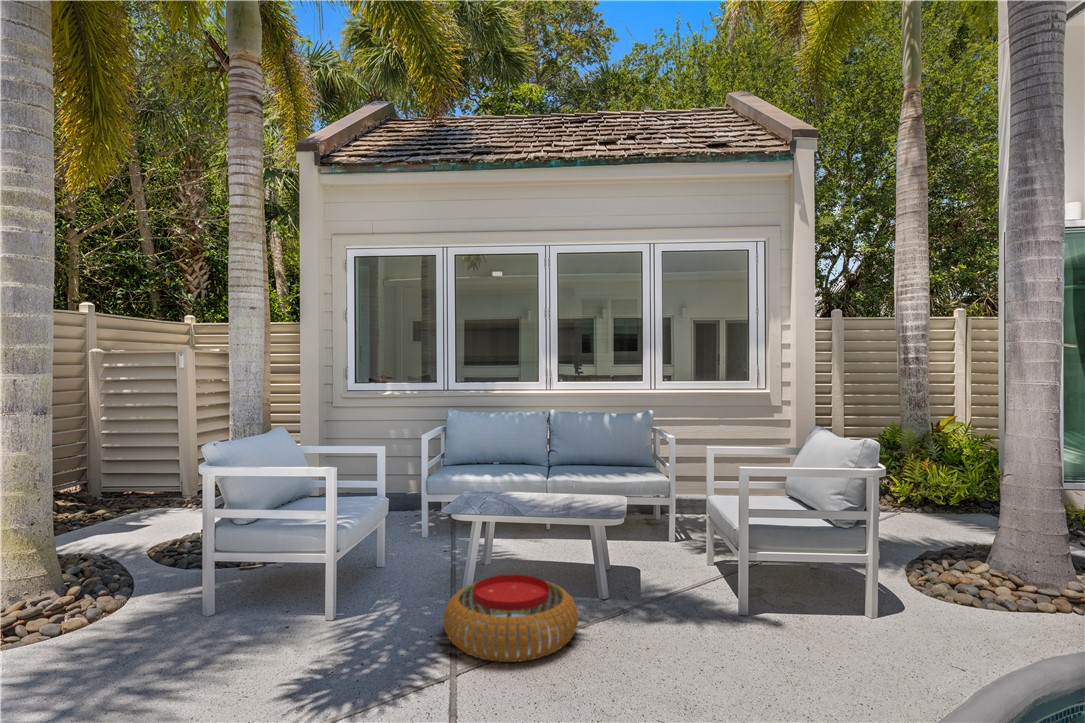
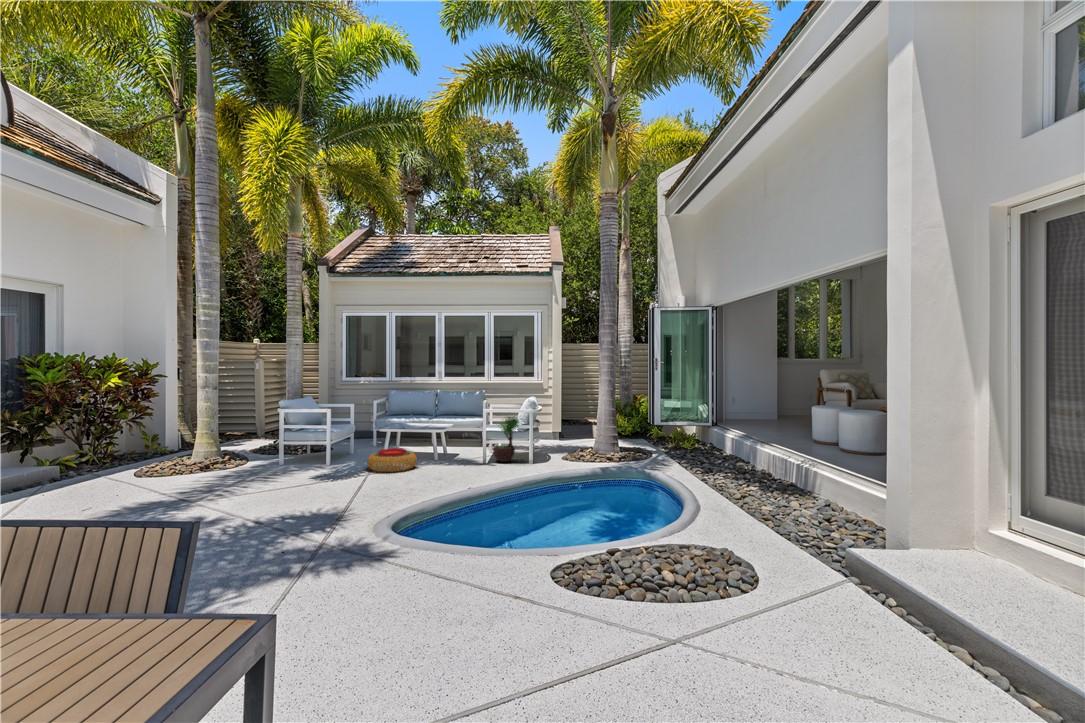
potted tree: none [757,471,843,604] -> present [493,416,519,462]

